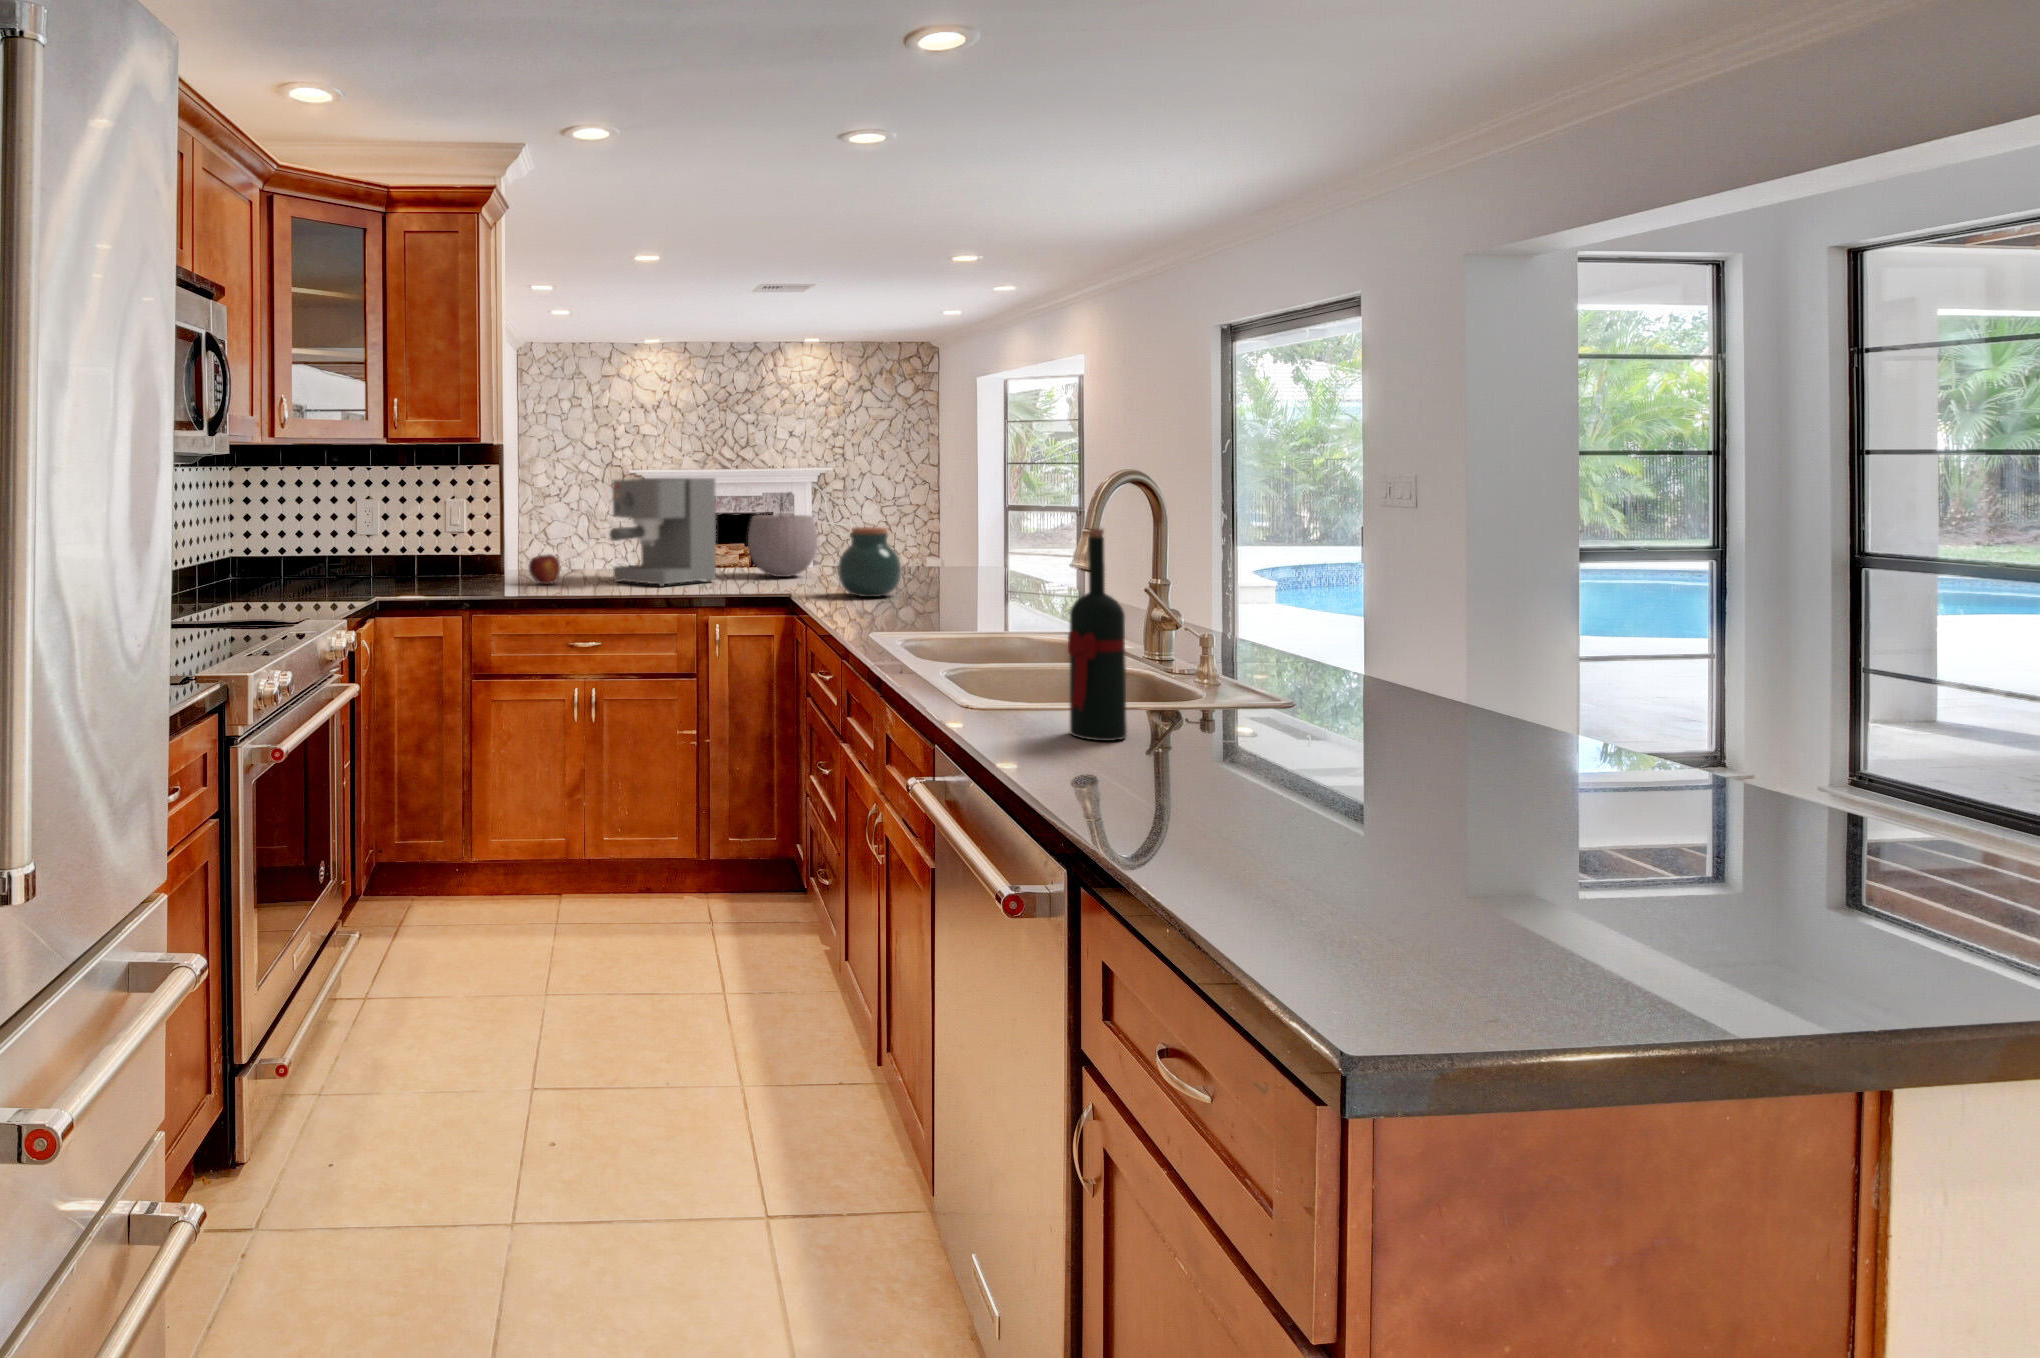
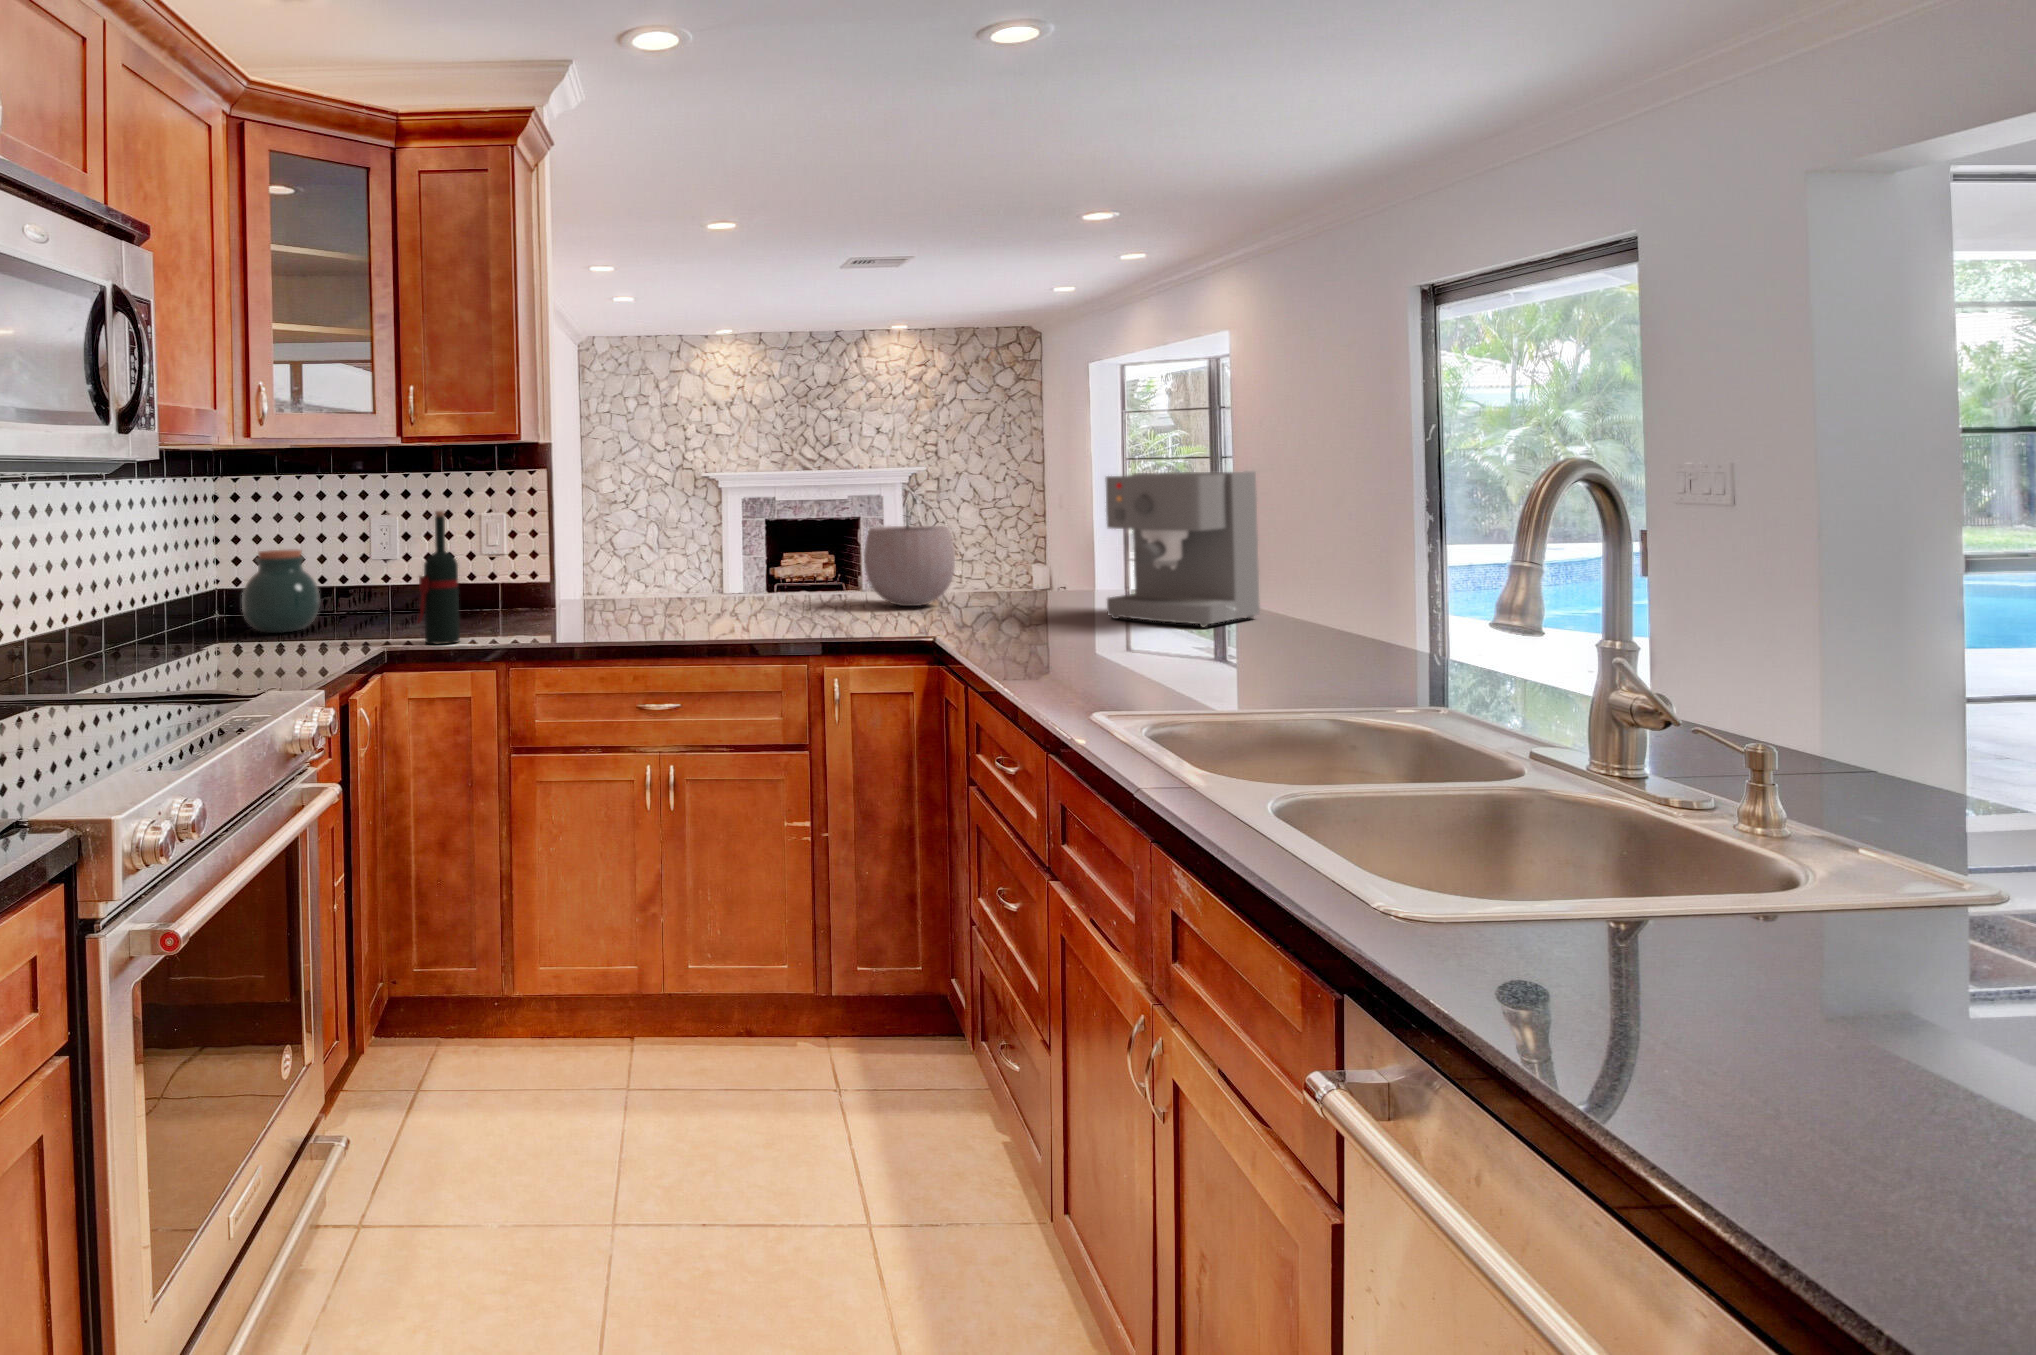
coffee maker: present [610,478,716,586] -> present [1105,471,1260,627]
jar: present [838,527,901,597] -> present [242,549,320,633]
wine bottle: present [1068,528,1127,741] -> present [417,511,460,644]
fruit: present [528,555,561,584] -> none [583,581,624,621]

